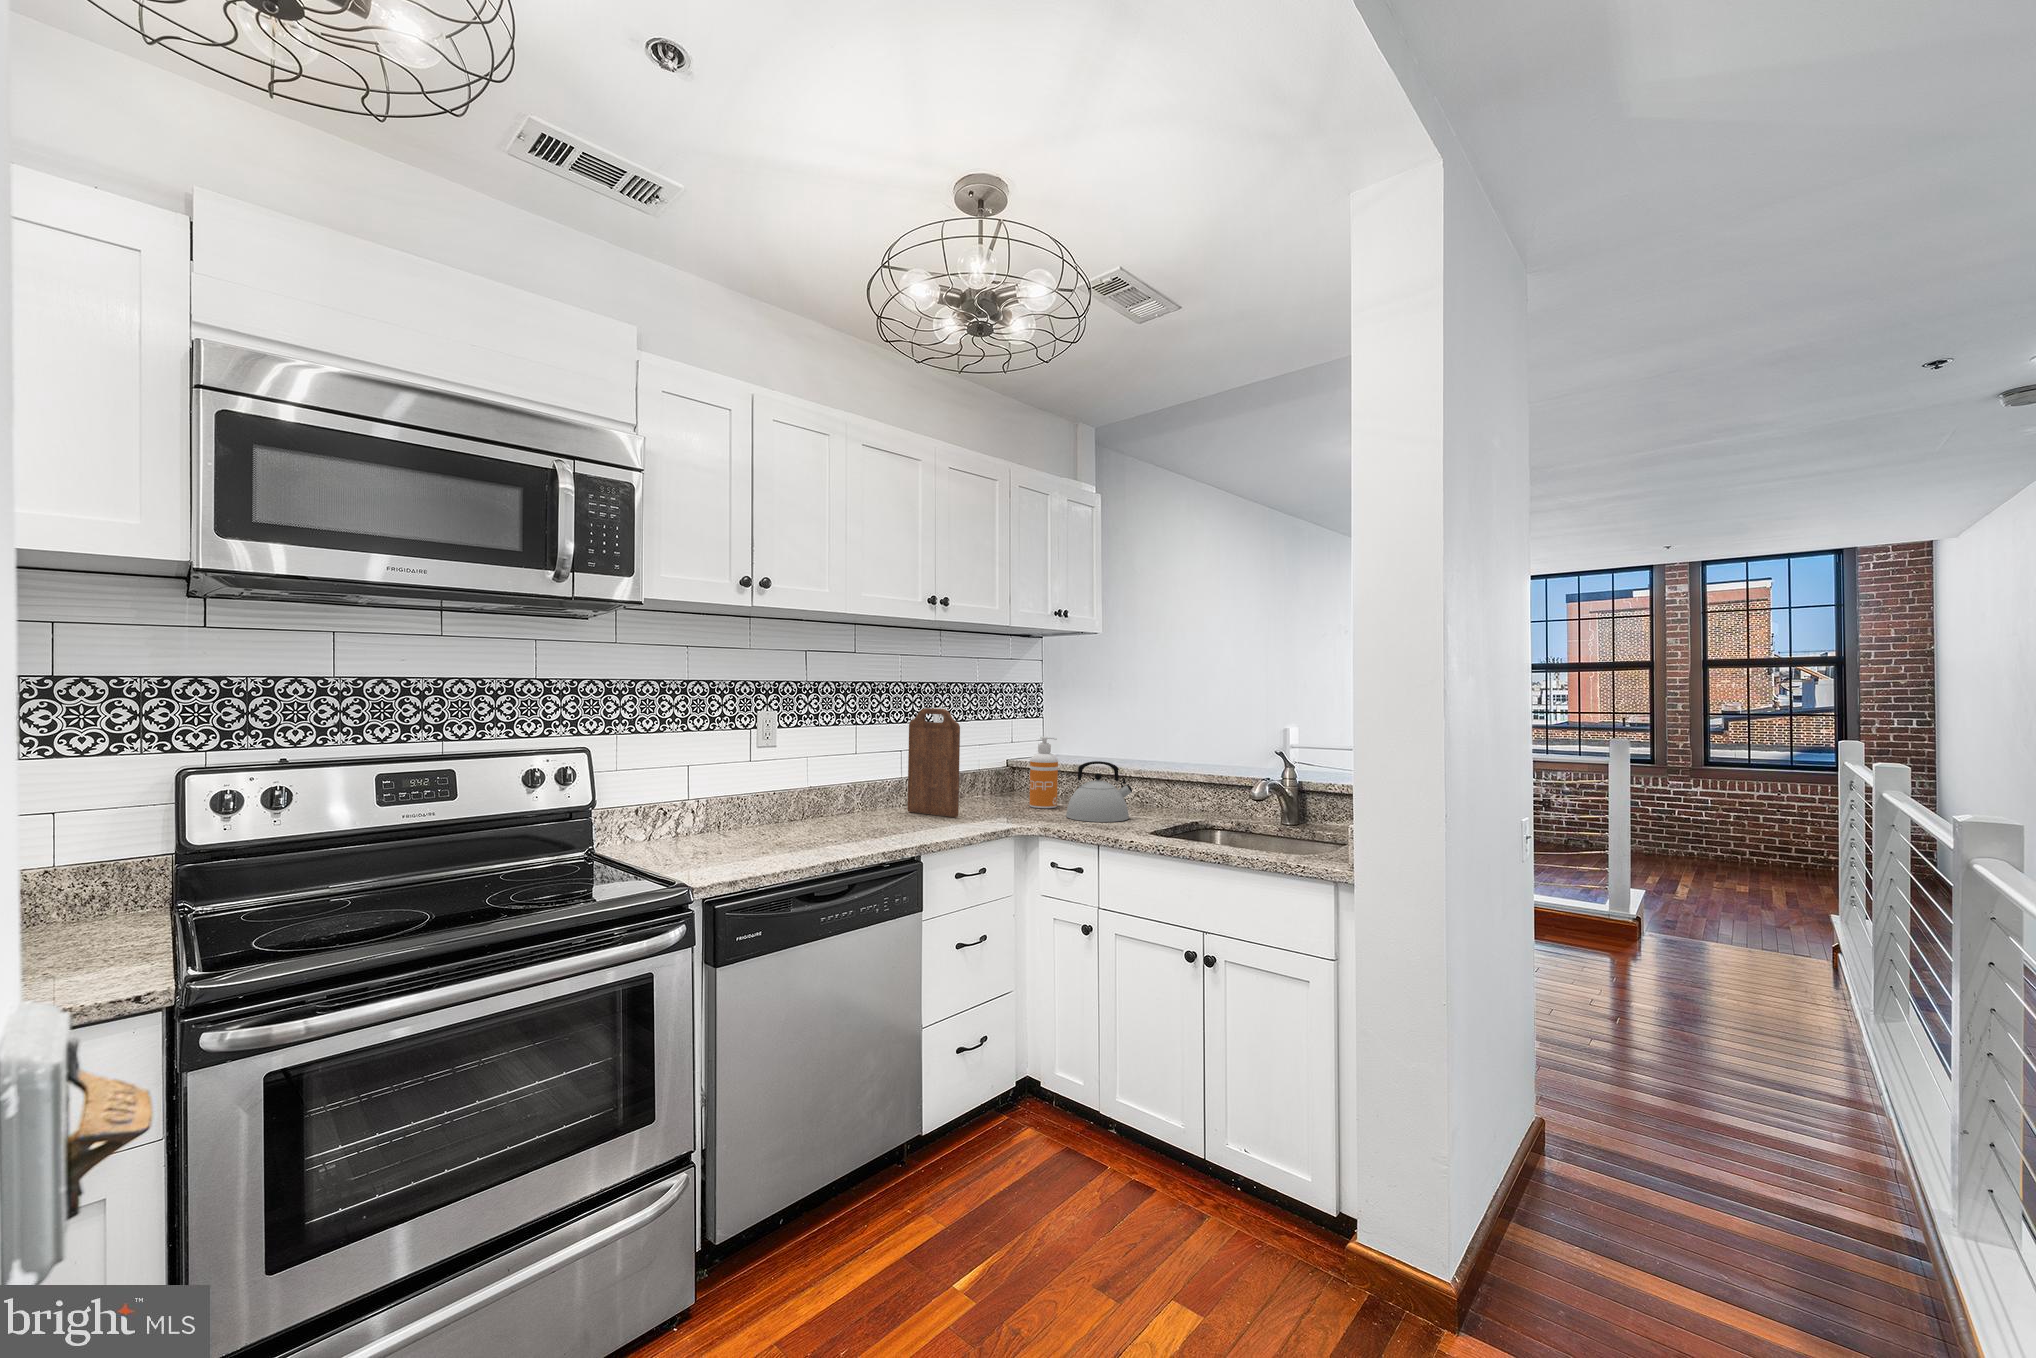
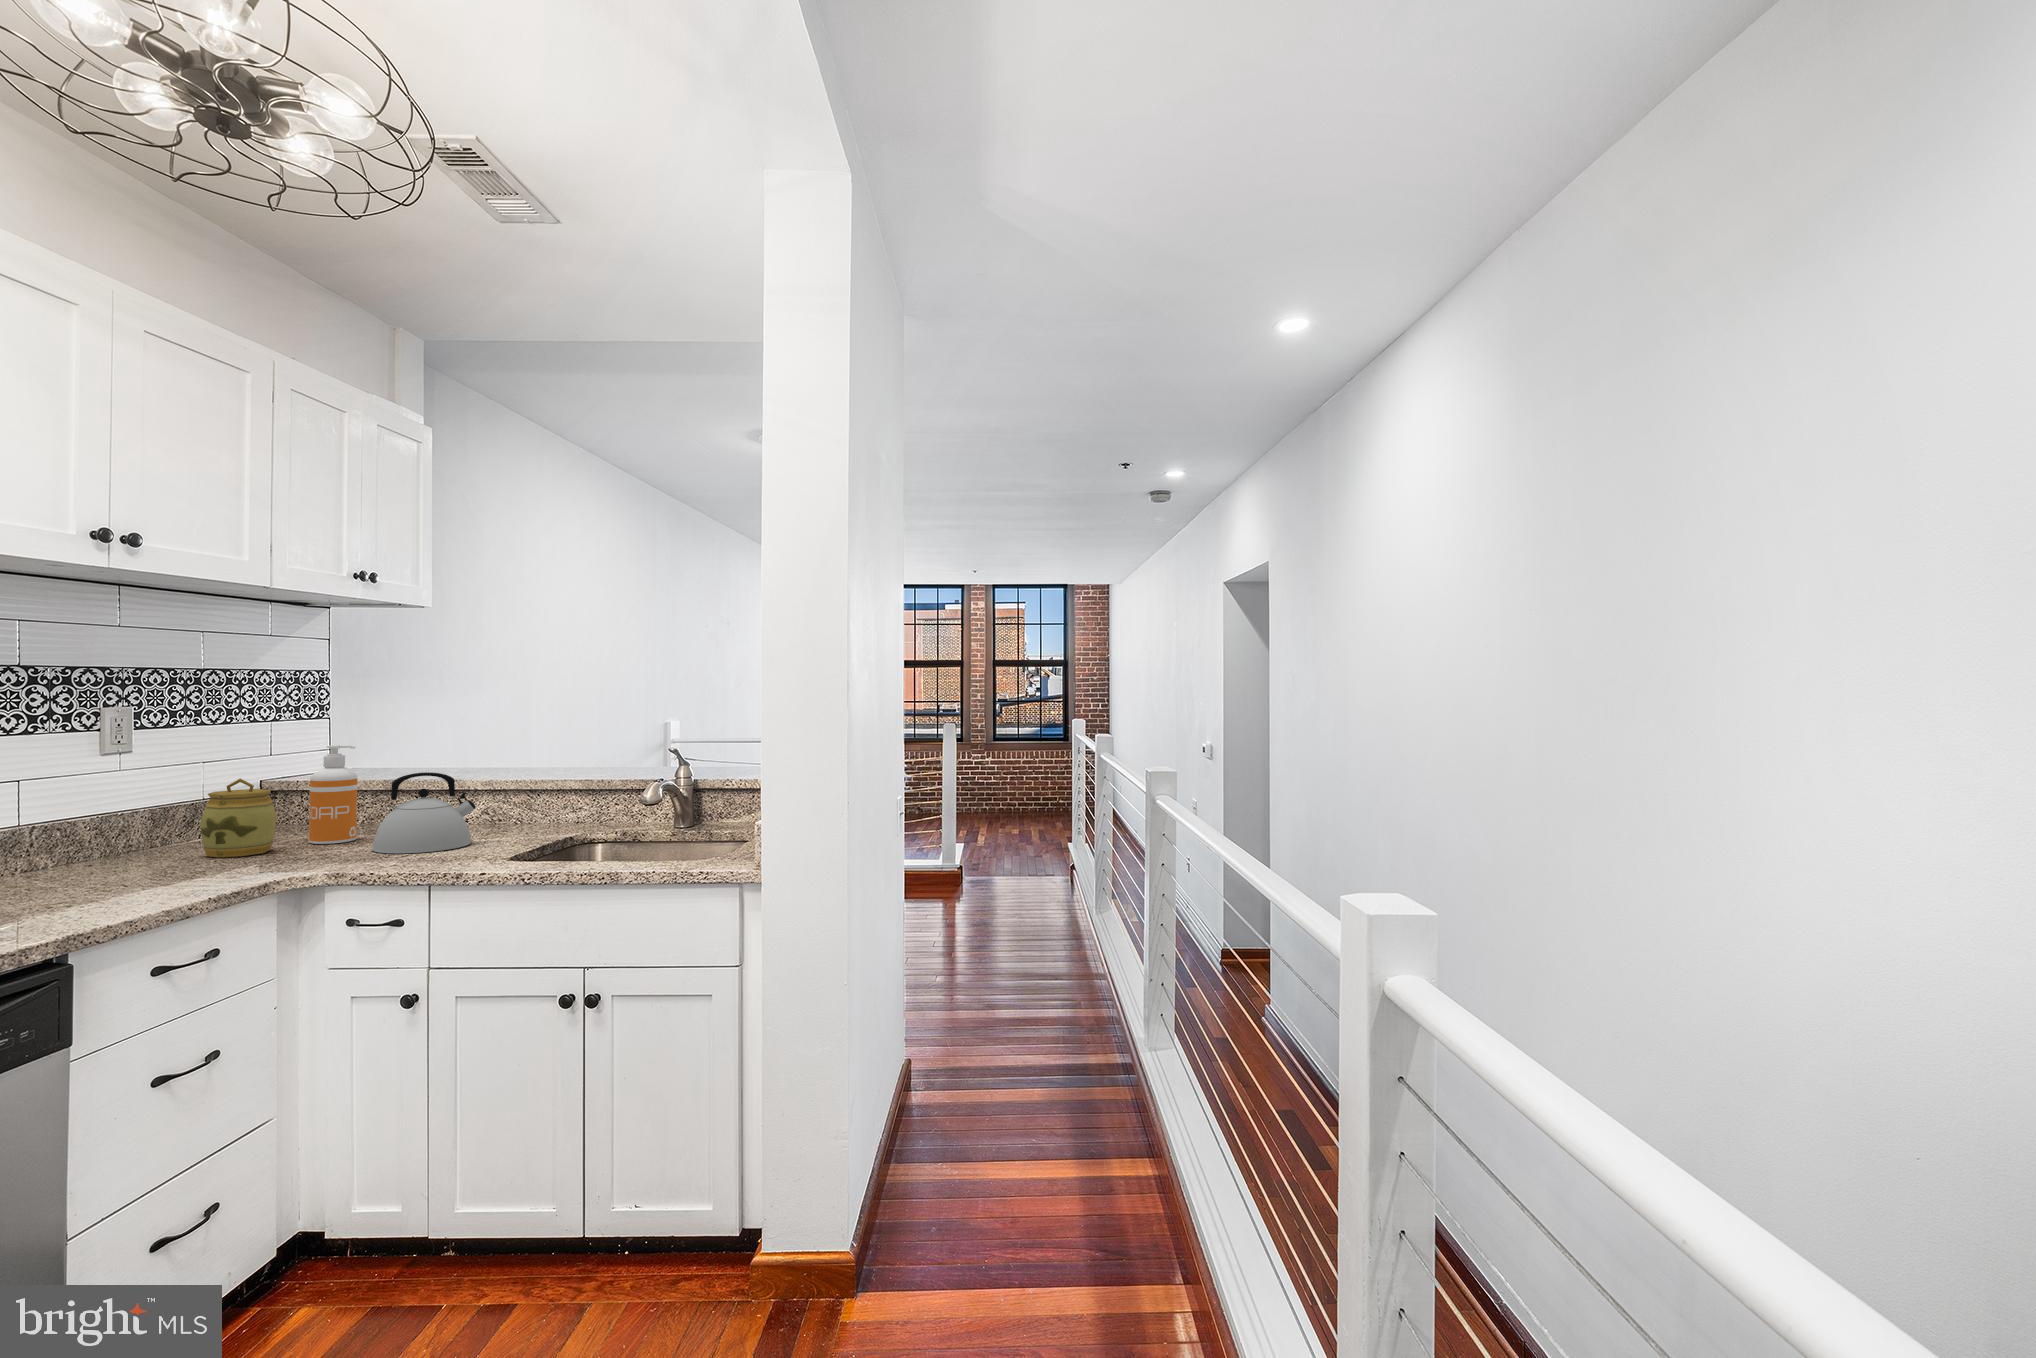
cutting board: present [907,708,960,817] -> none [64,709,176,874]
jar: none [972,757,1012,811] -> present [201,778,277,857]

